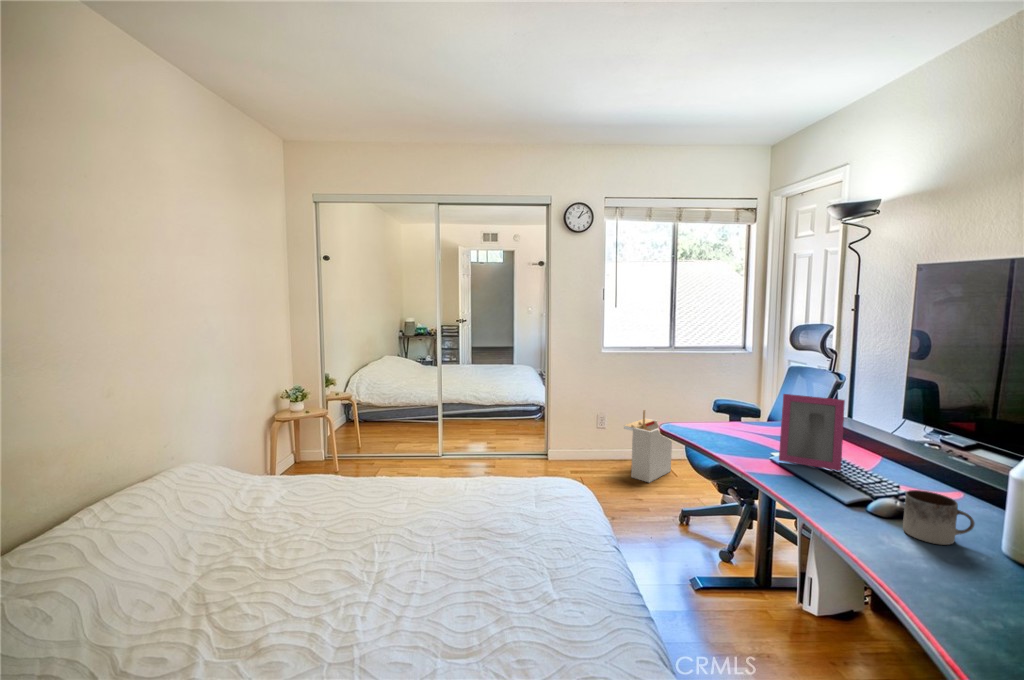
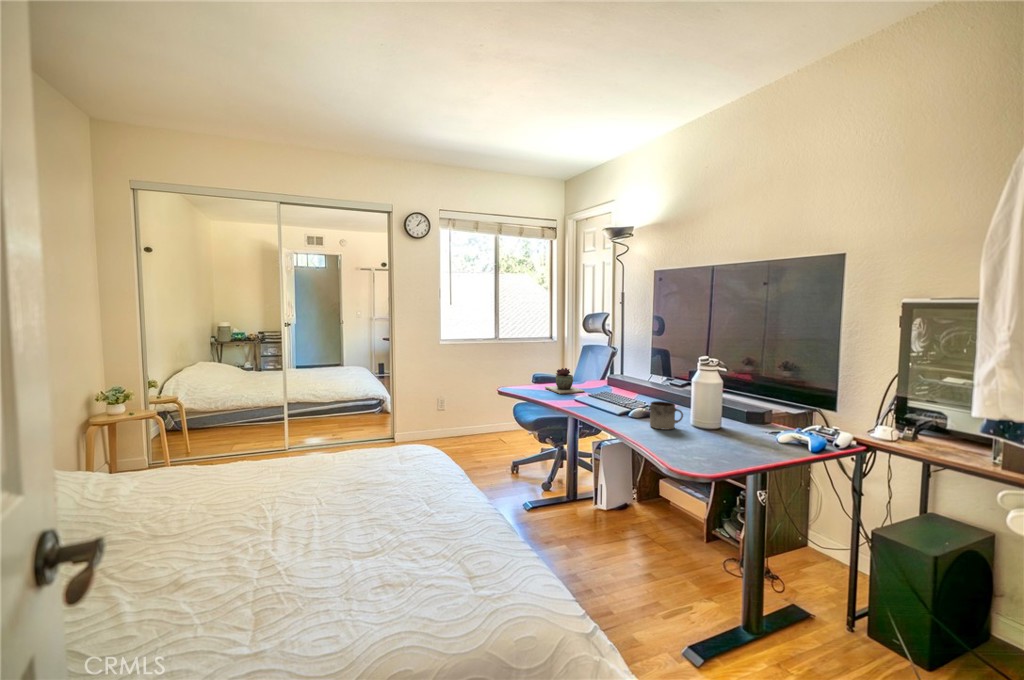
picture frame: present [779,394,845,471] -> none [580,355,618,404]
succulent plant: none [727,404,788,441] -> present [545,368,585,394]
storage bin: present [624,410,672,482] -> none [462,388,501,448]

